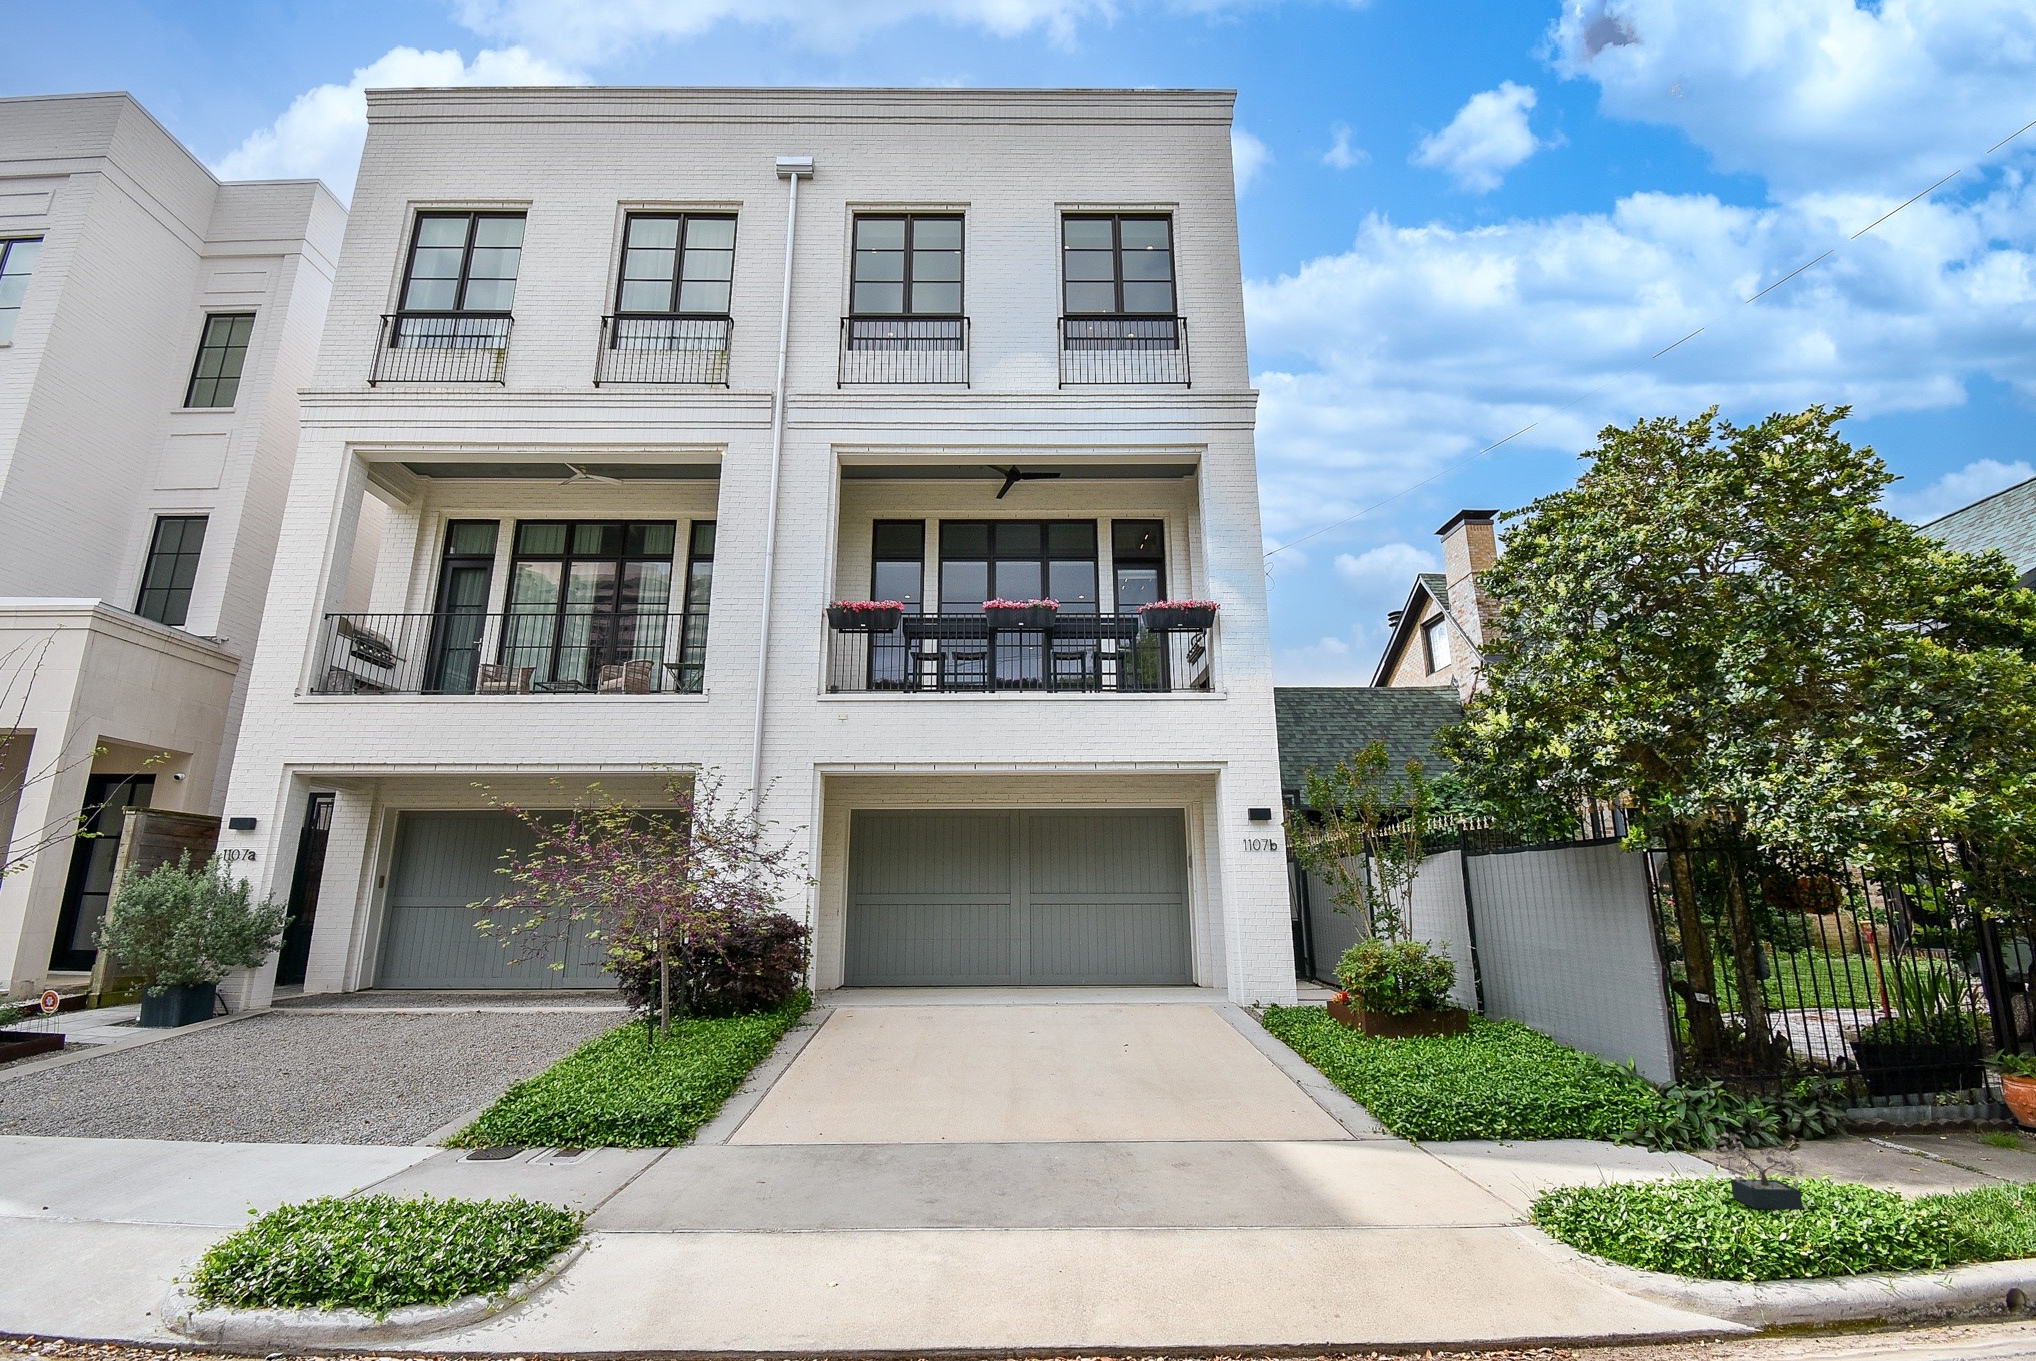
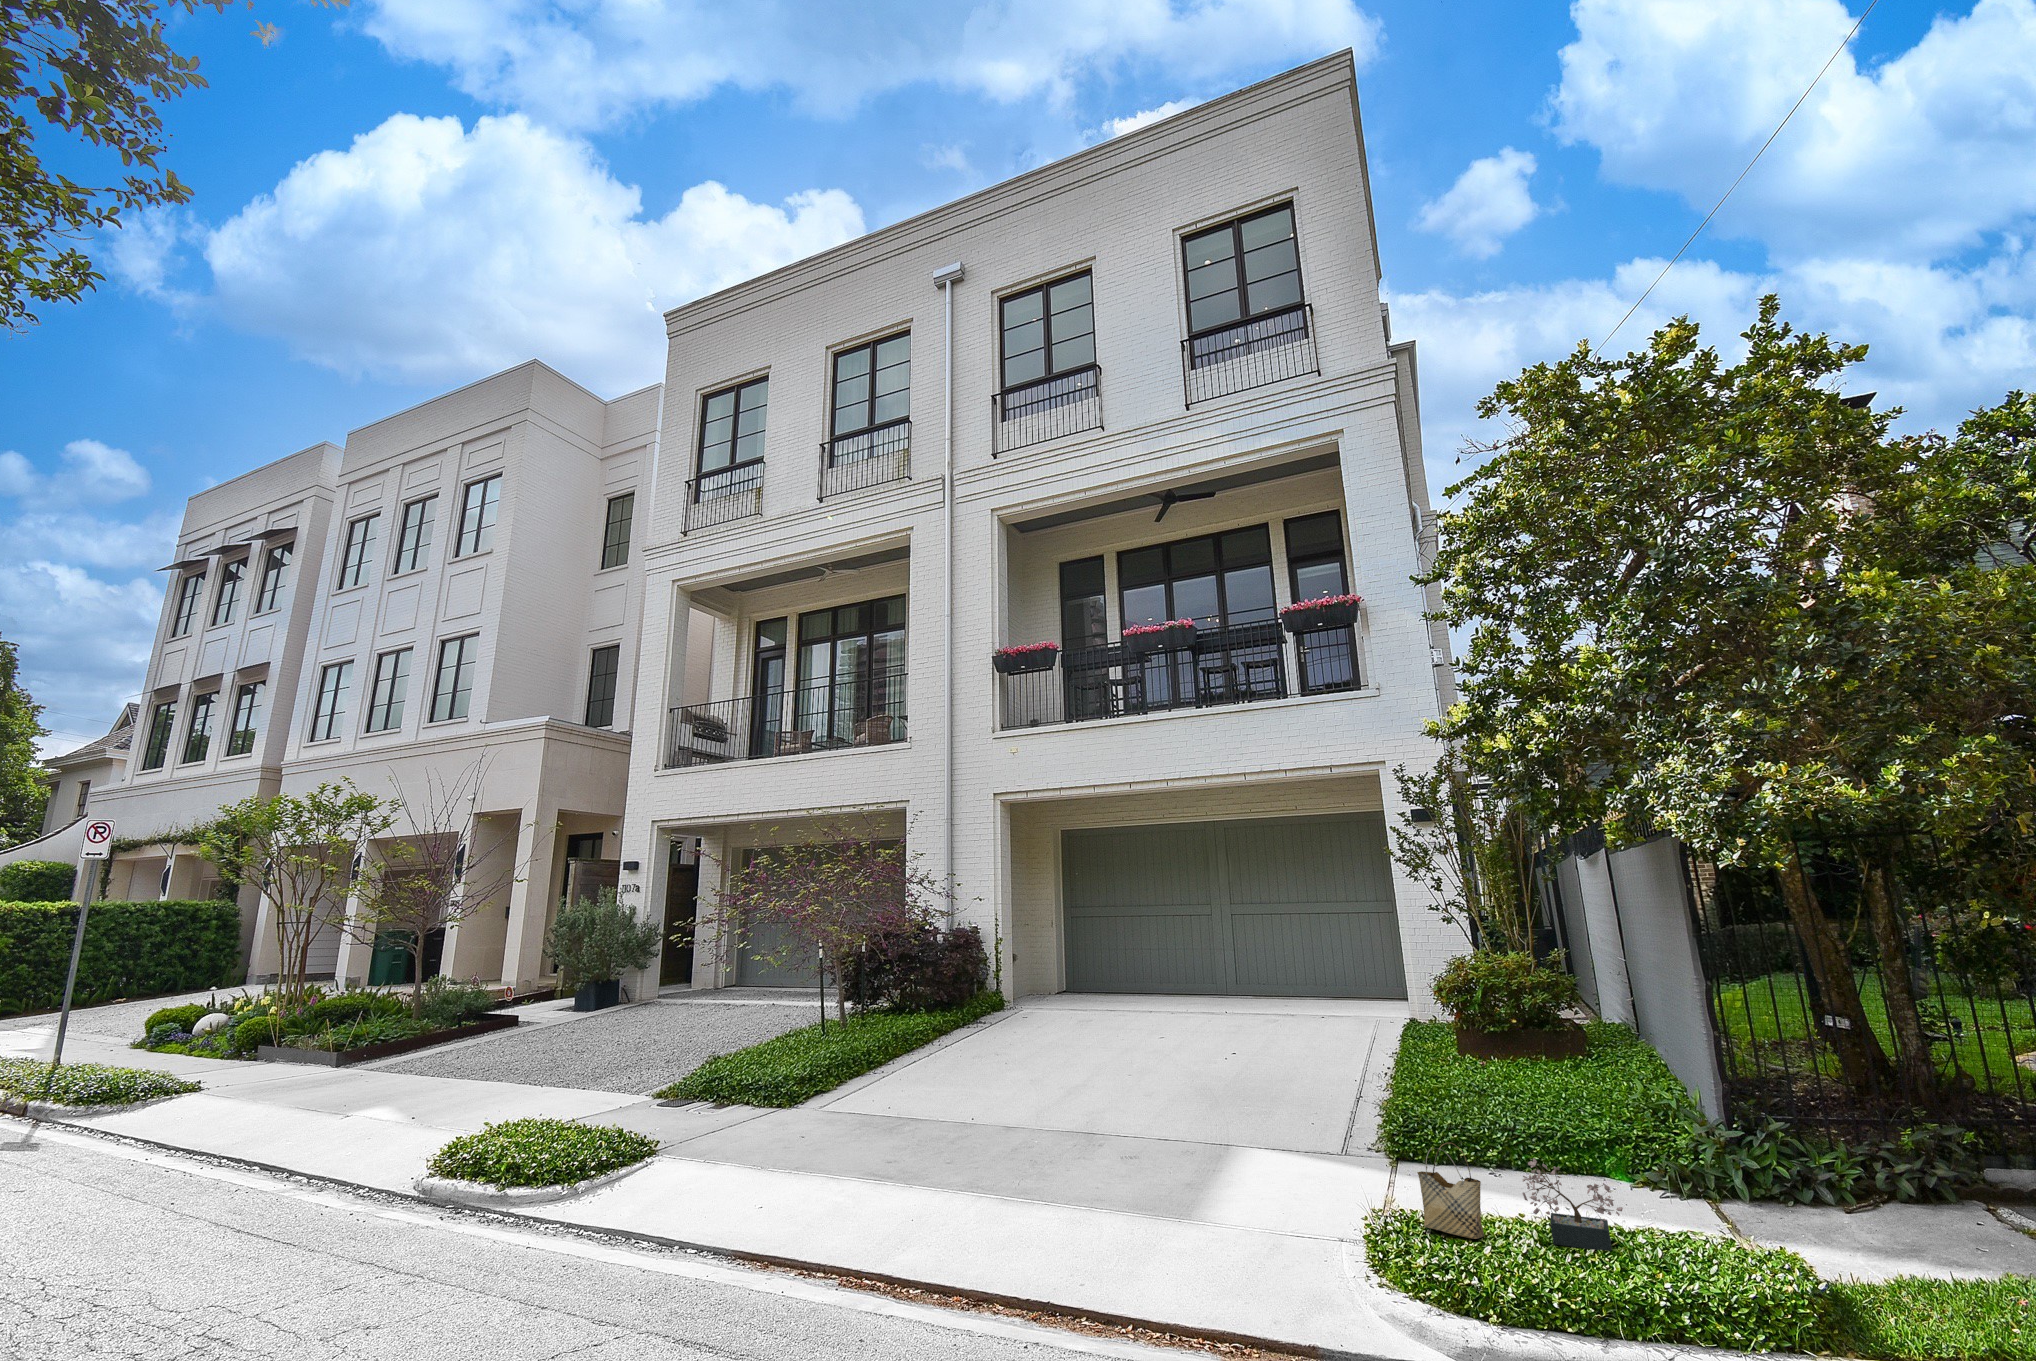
woven basket: none [1622,1121,1694,1212] -> present [1417,1142,1484,1239]

